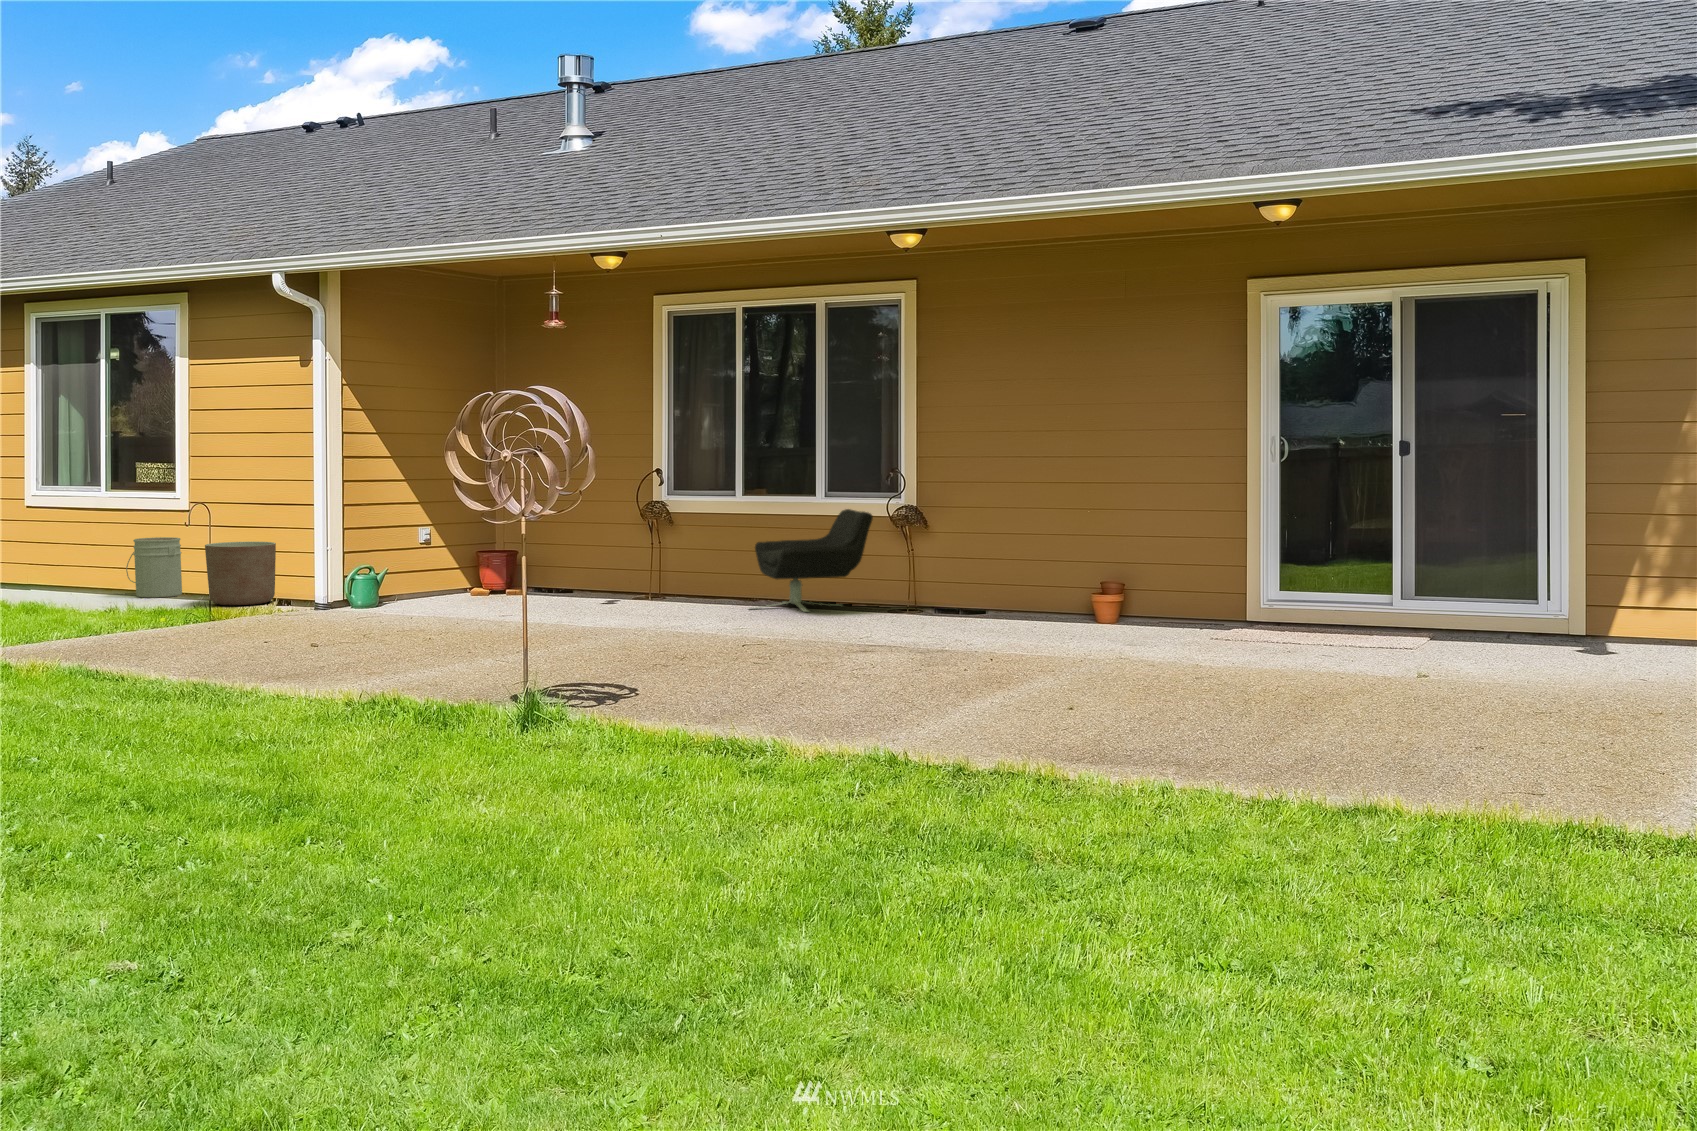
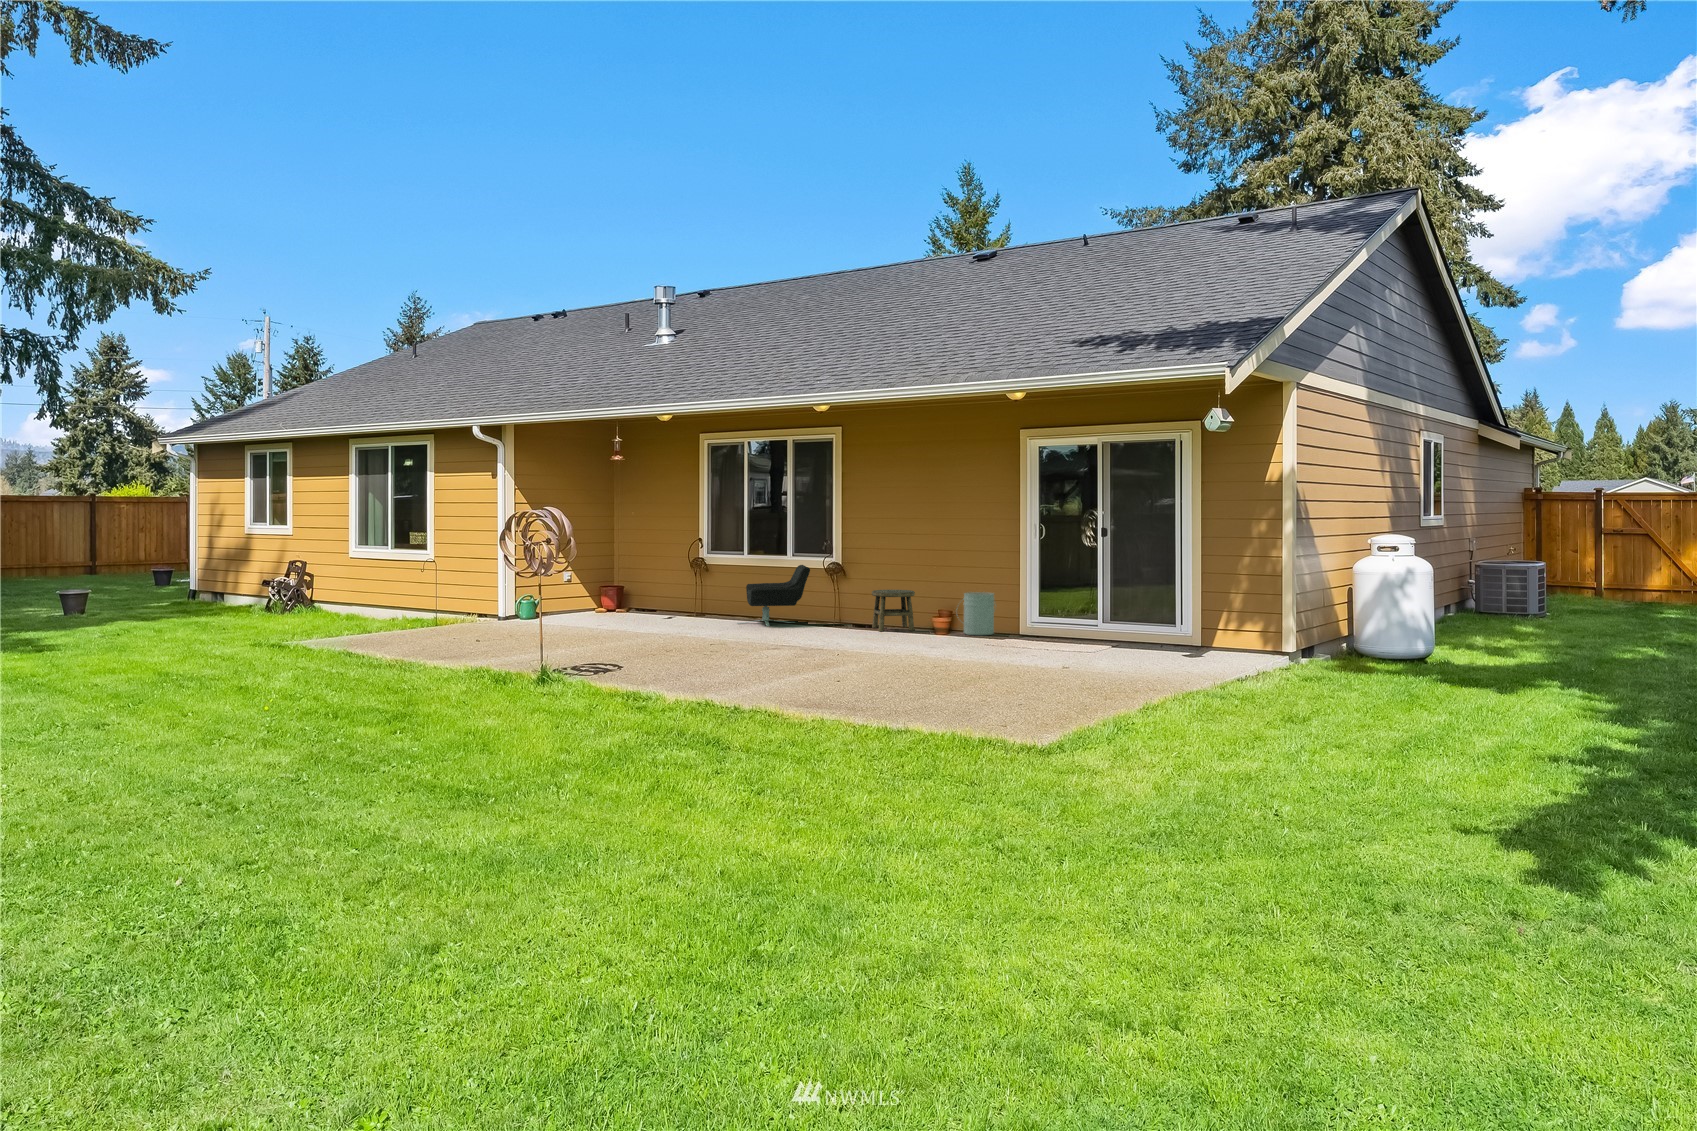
bucket: present [126,537,182,598] -> present [963,592,995,635]
planter: present [205,542,276,605] -> none [437,580,477,617]
stool: none [987,548,1064,619] -> present [872,590,915,631]

